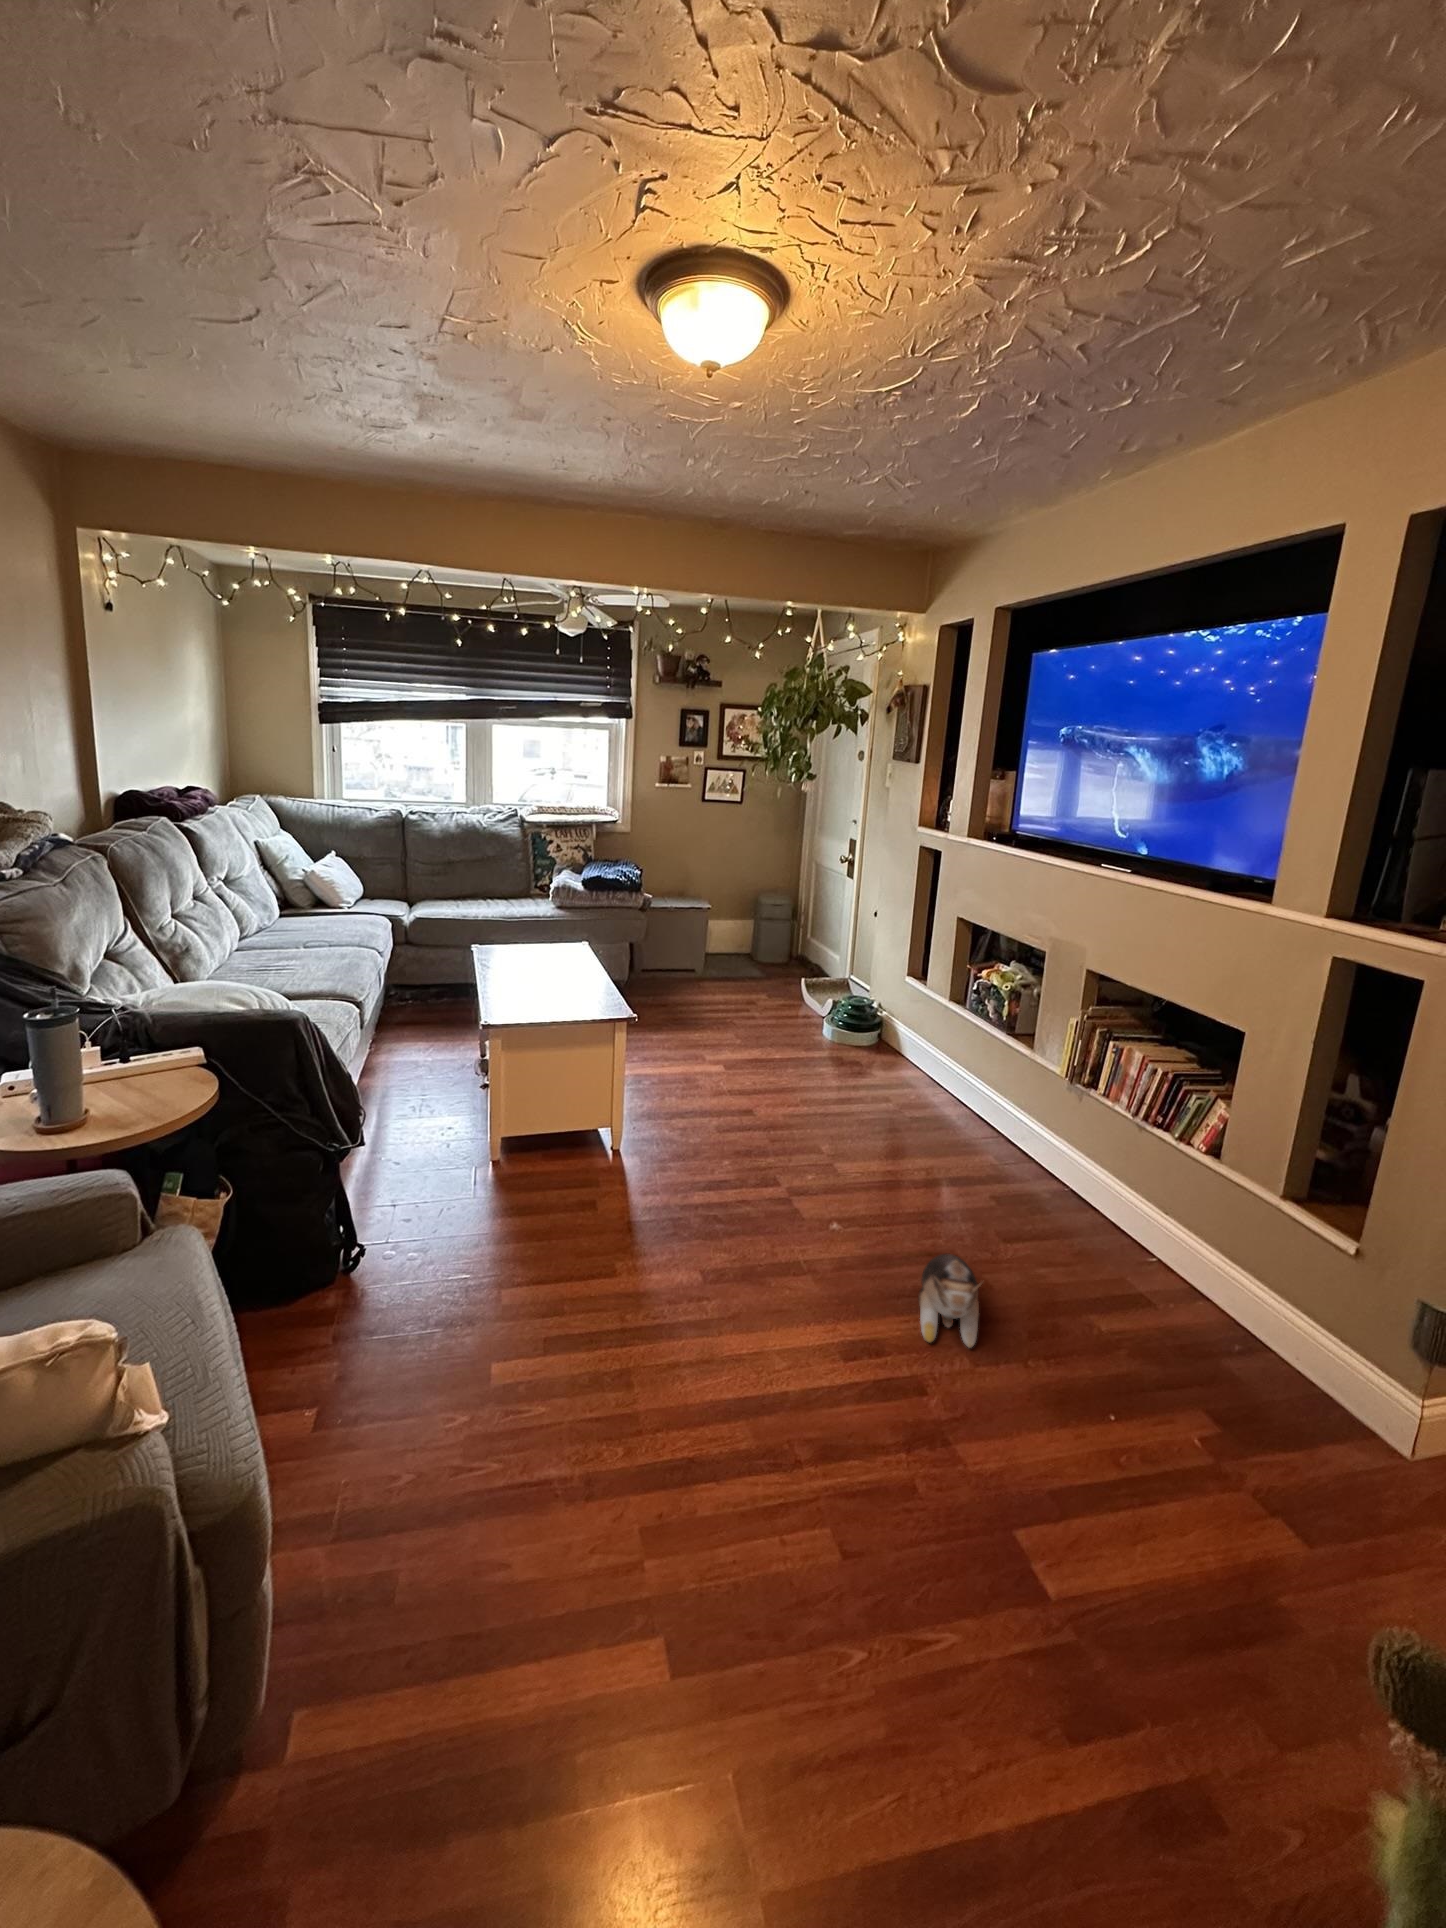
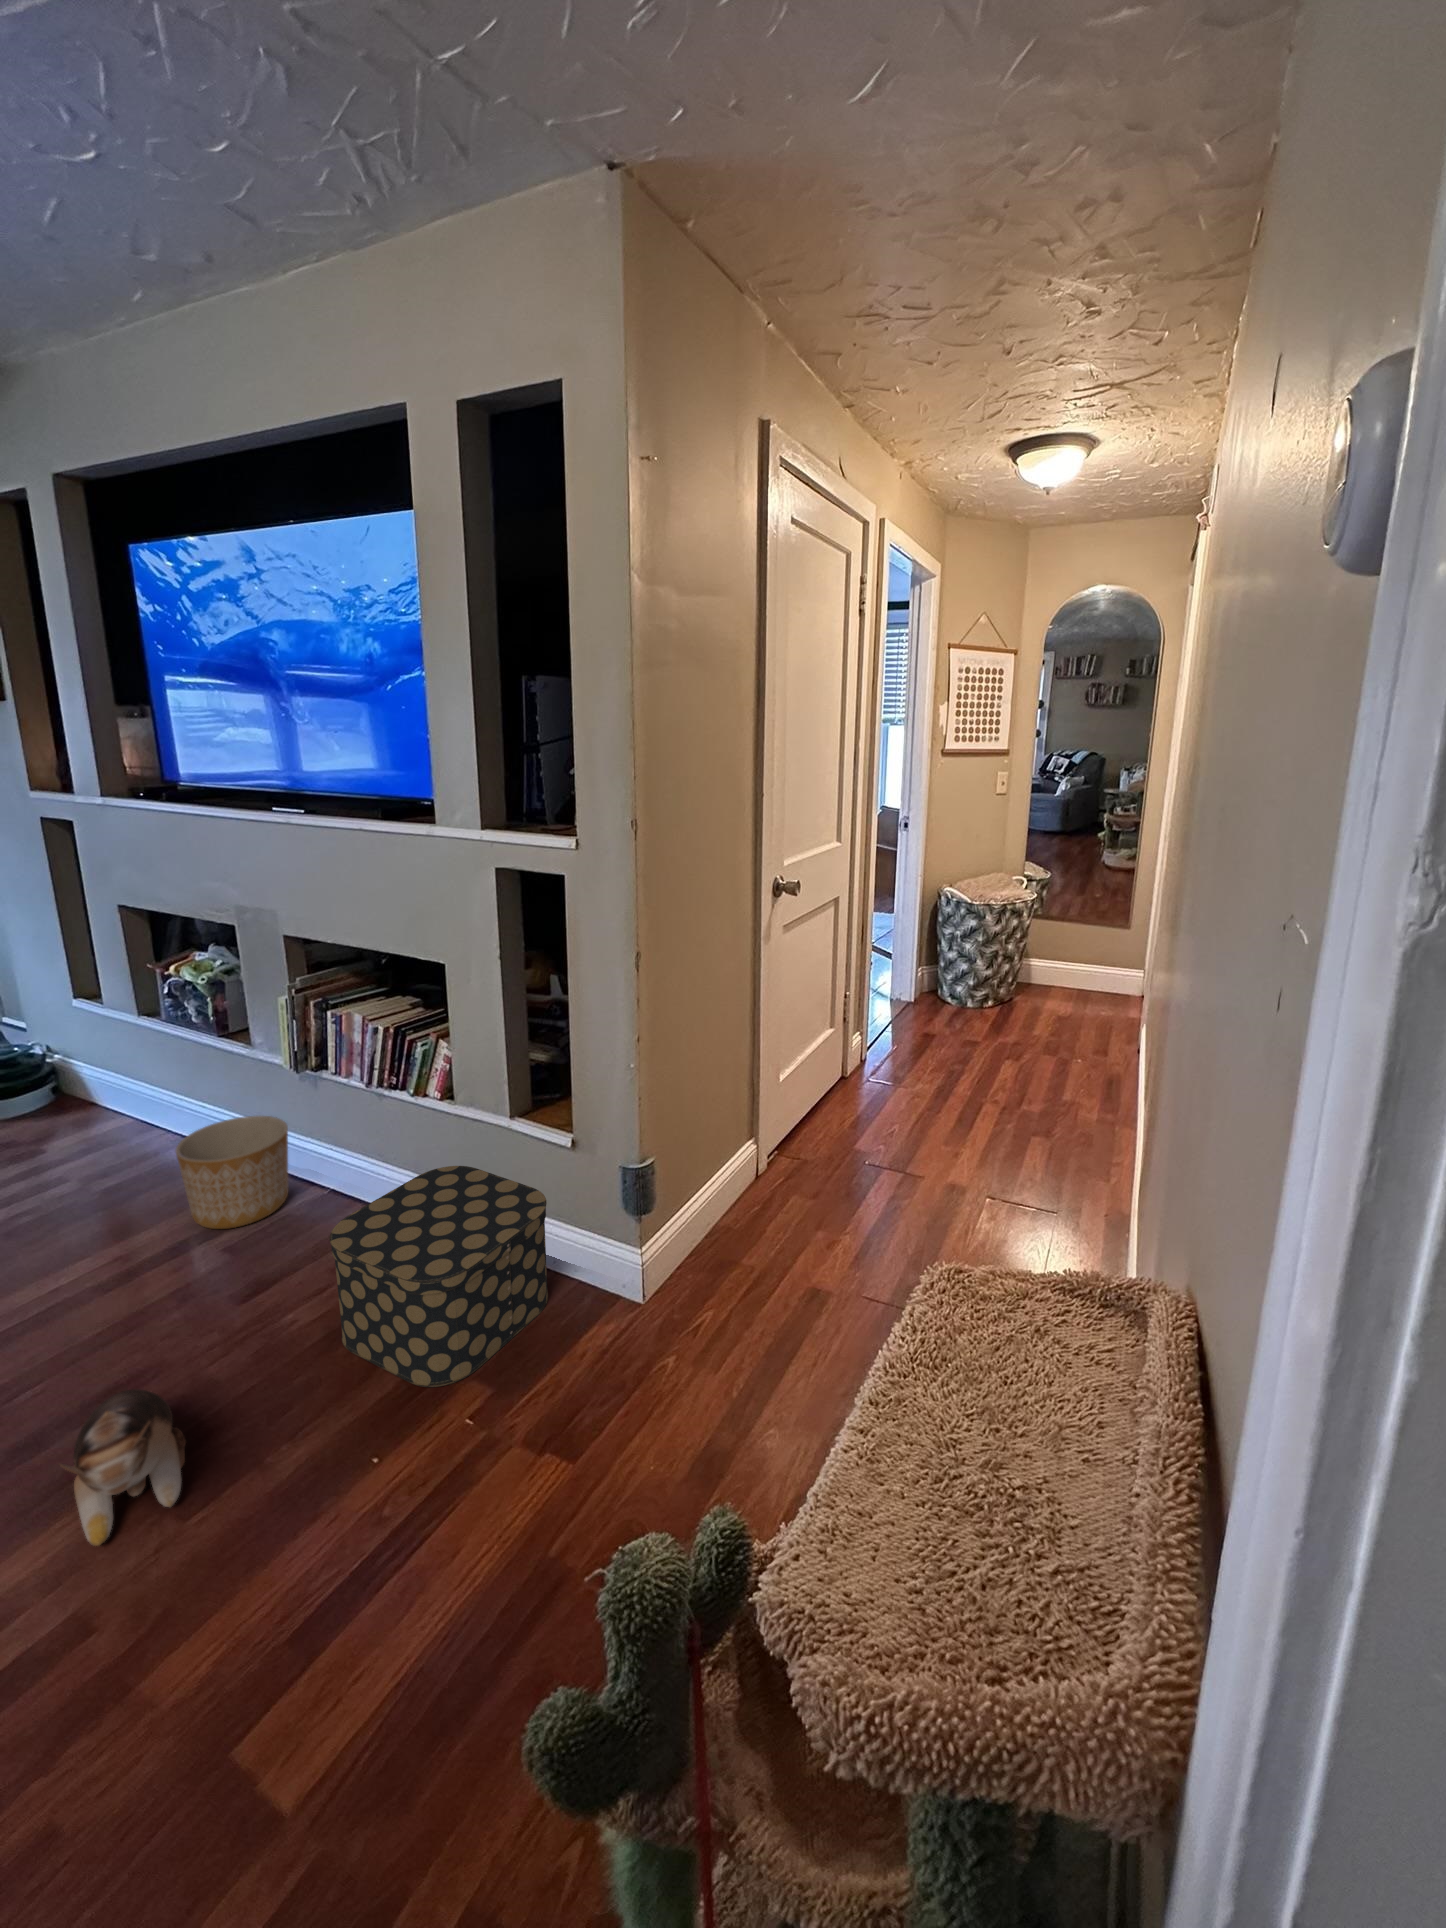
planter: none [970,1099,1053,1186] -> present [176,1116,288,1229]
storage box: none [1084,1210,1313,1404] -> present [330,1166,548,1387]

